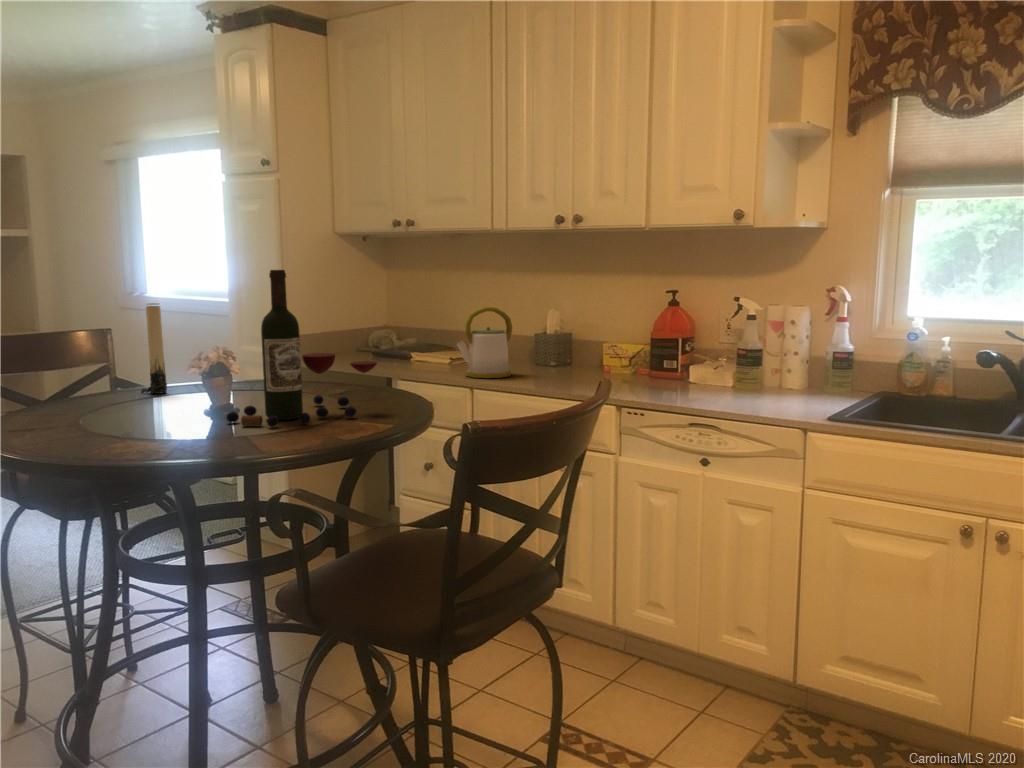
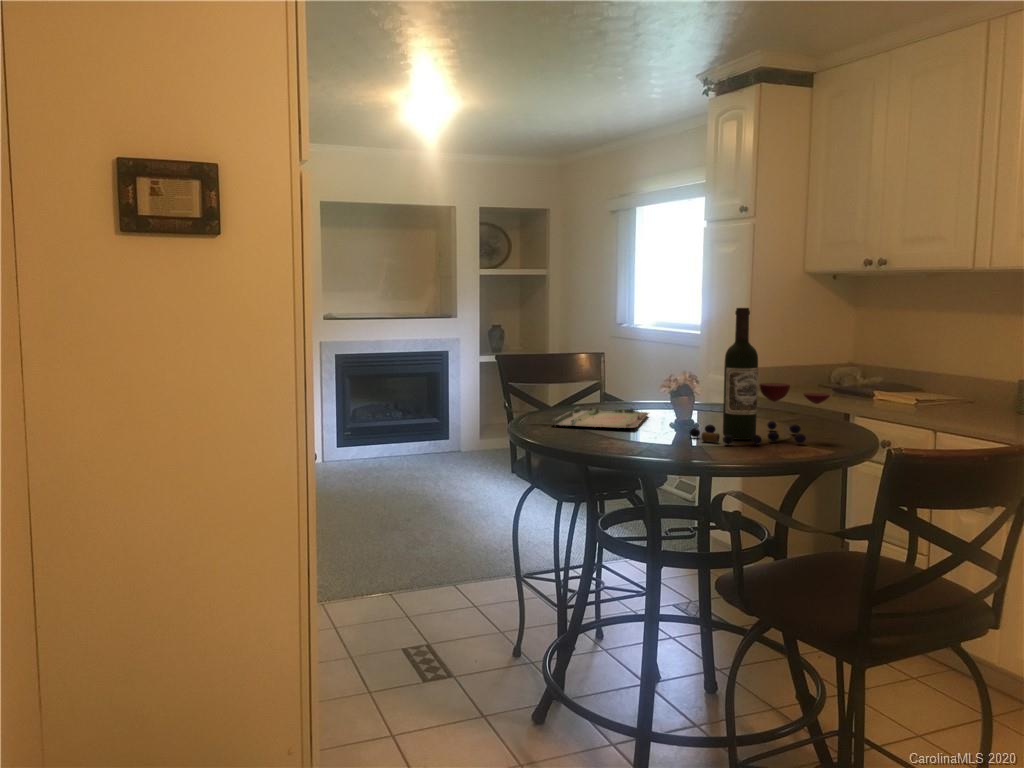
candle: present [141,303,167,394] -> none [624,333,645,409]
kettle: present [457,307,512,378] -> none [924,346,992,421]
tray: none [39,387,174,427] -> present [552,406,649,428]

